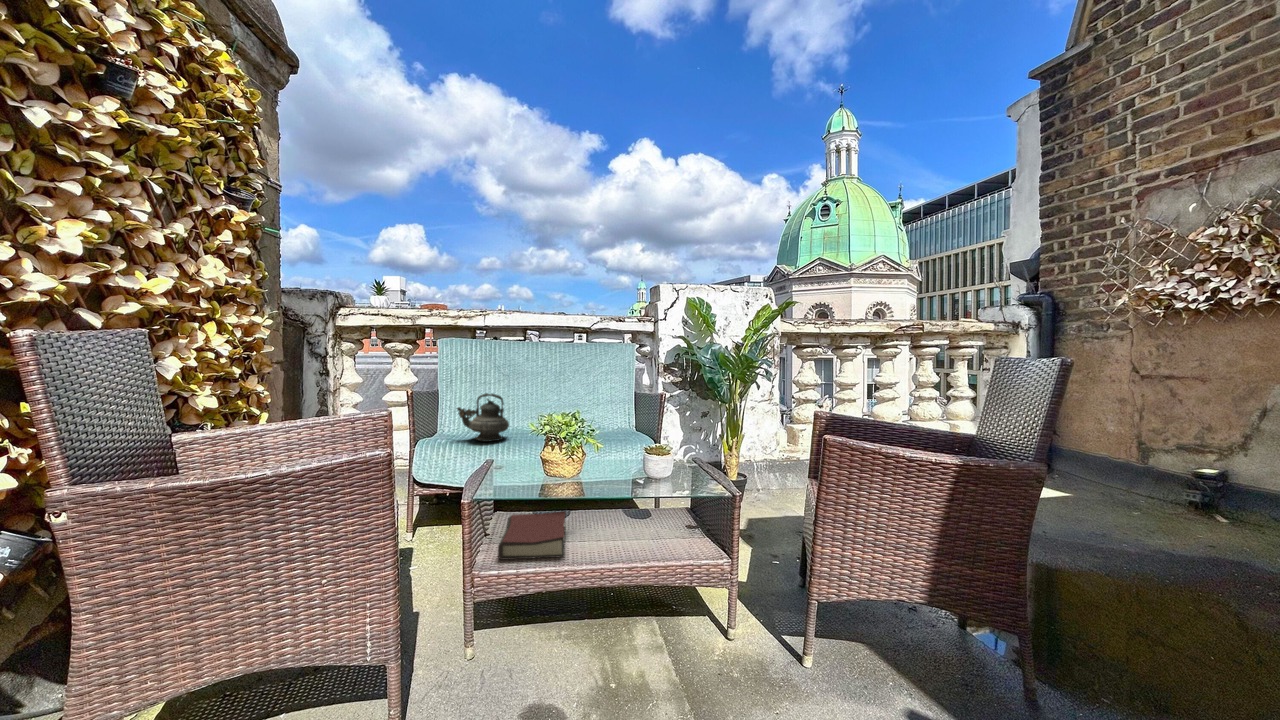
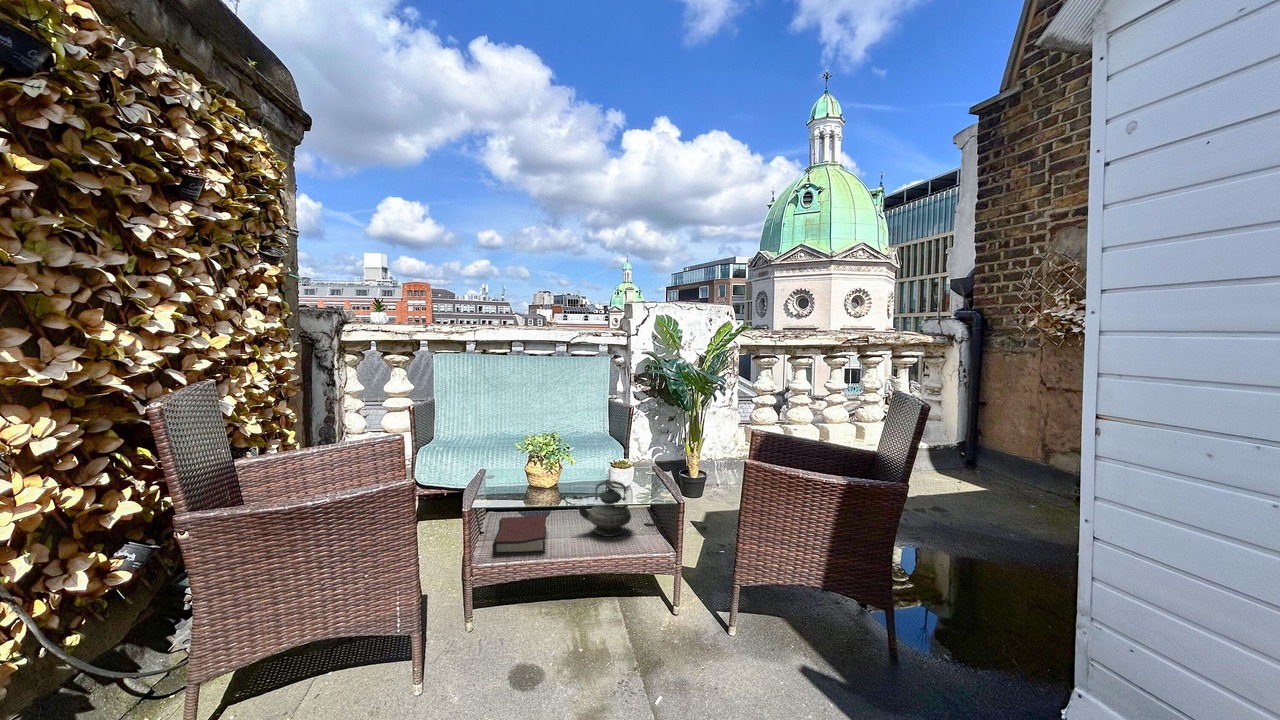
teapot: present [457,393,509,442] -> present [573,480,631,537]

